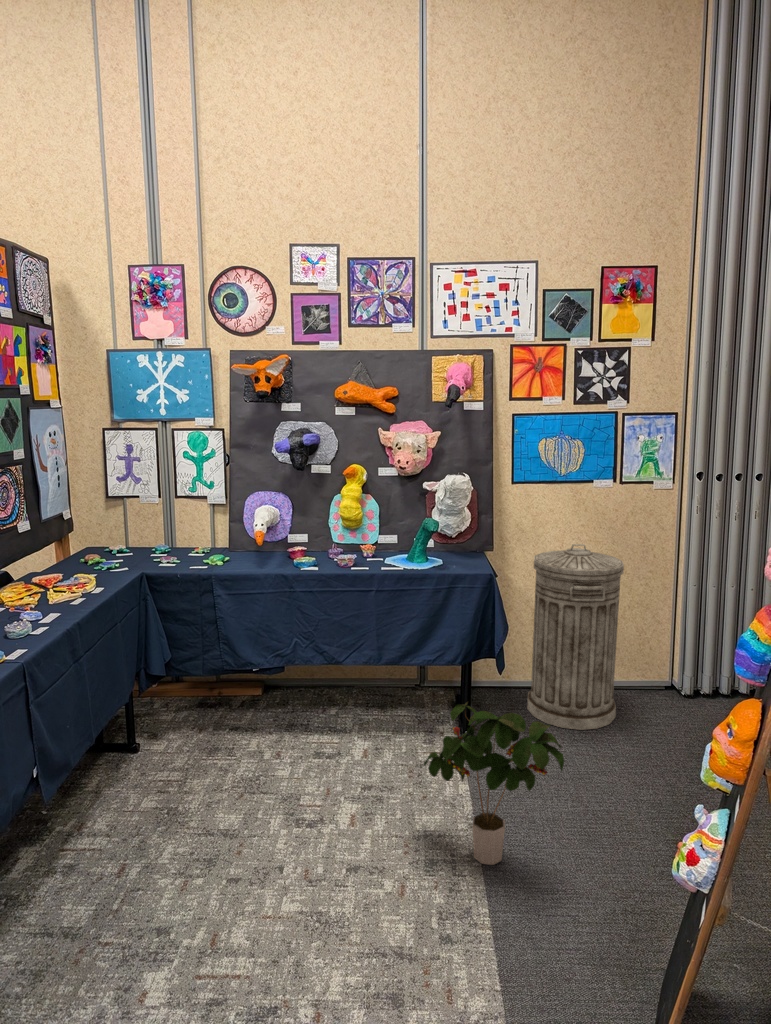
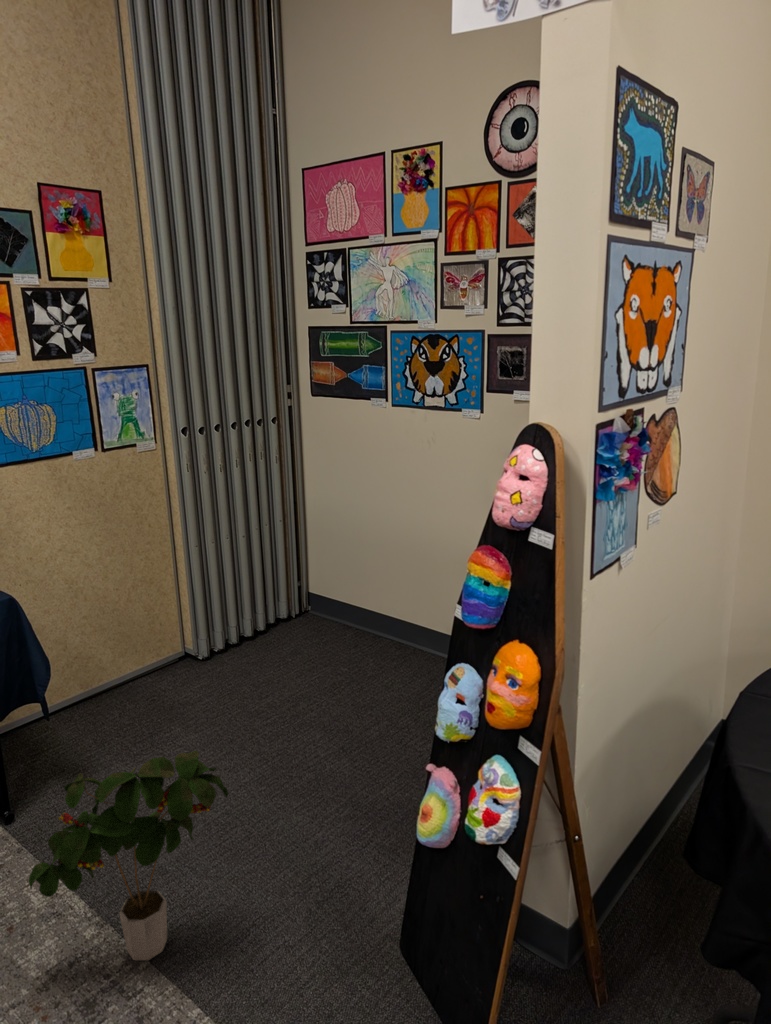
trash can: present [527,544,624,730] -> none [29,529,160,751]

